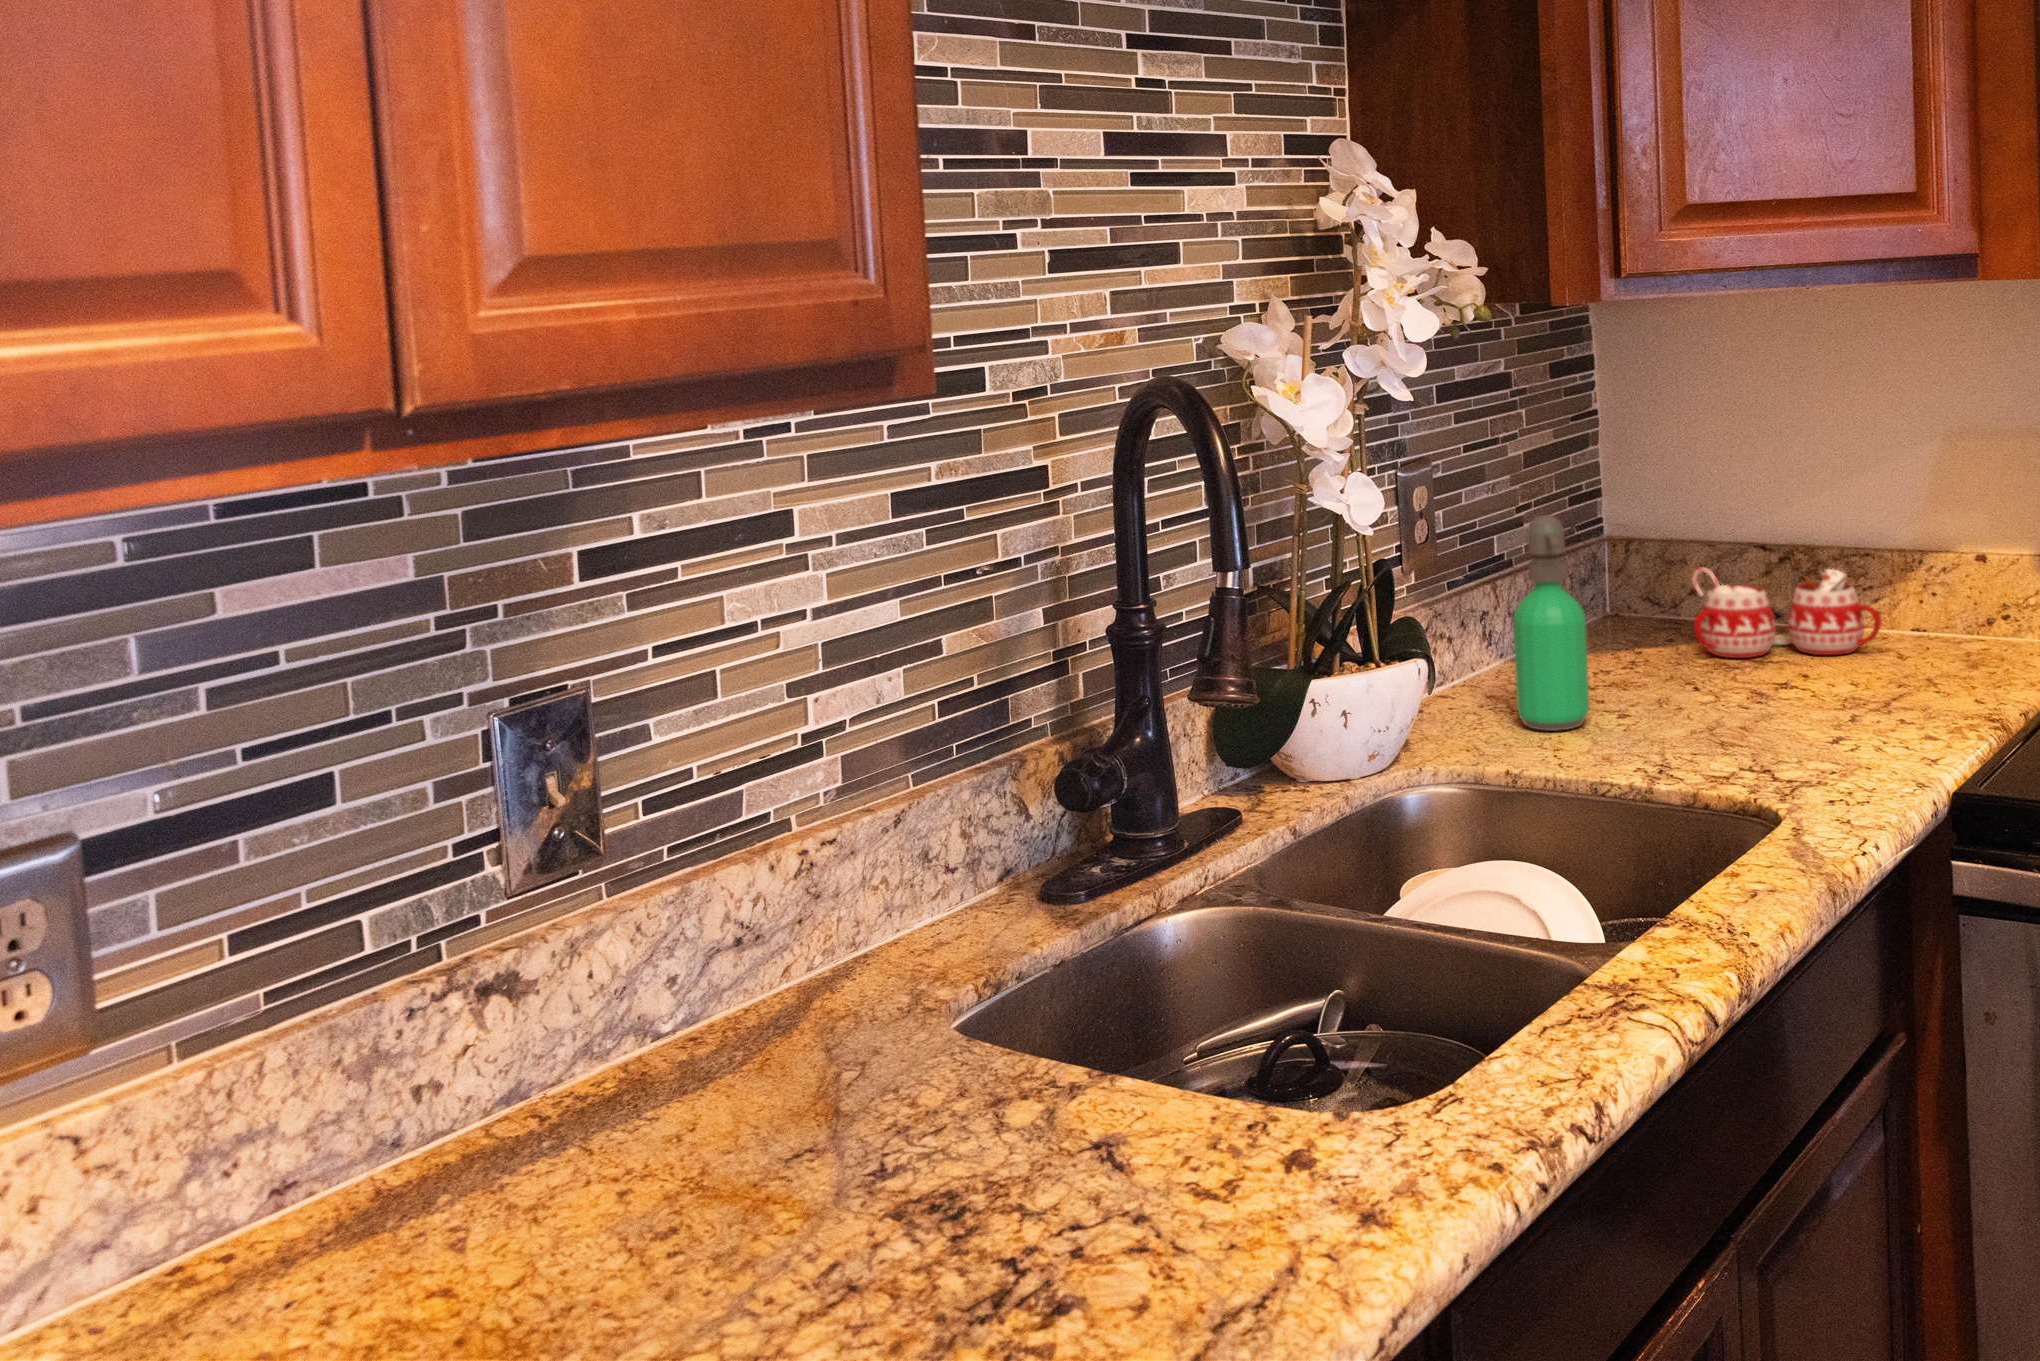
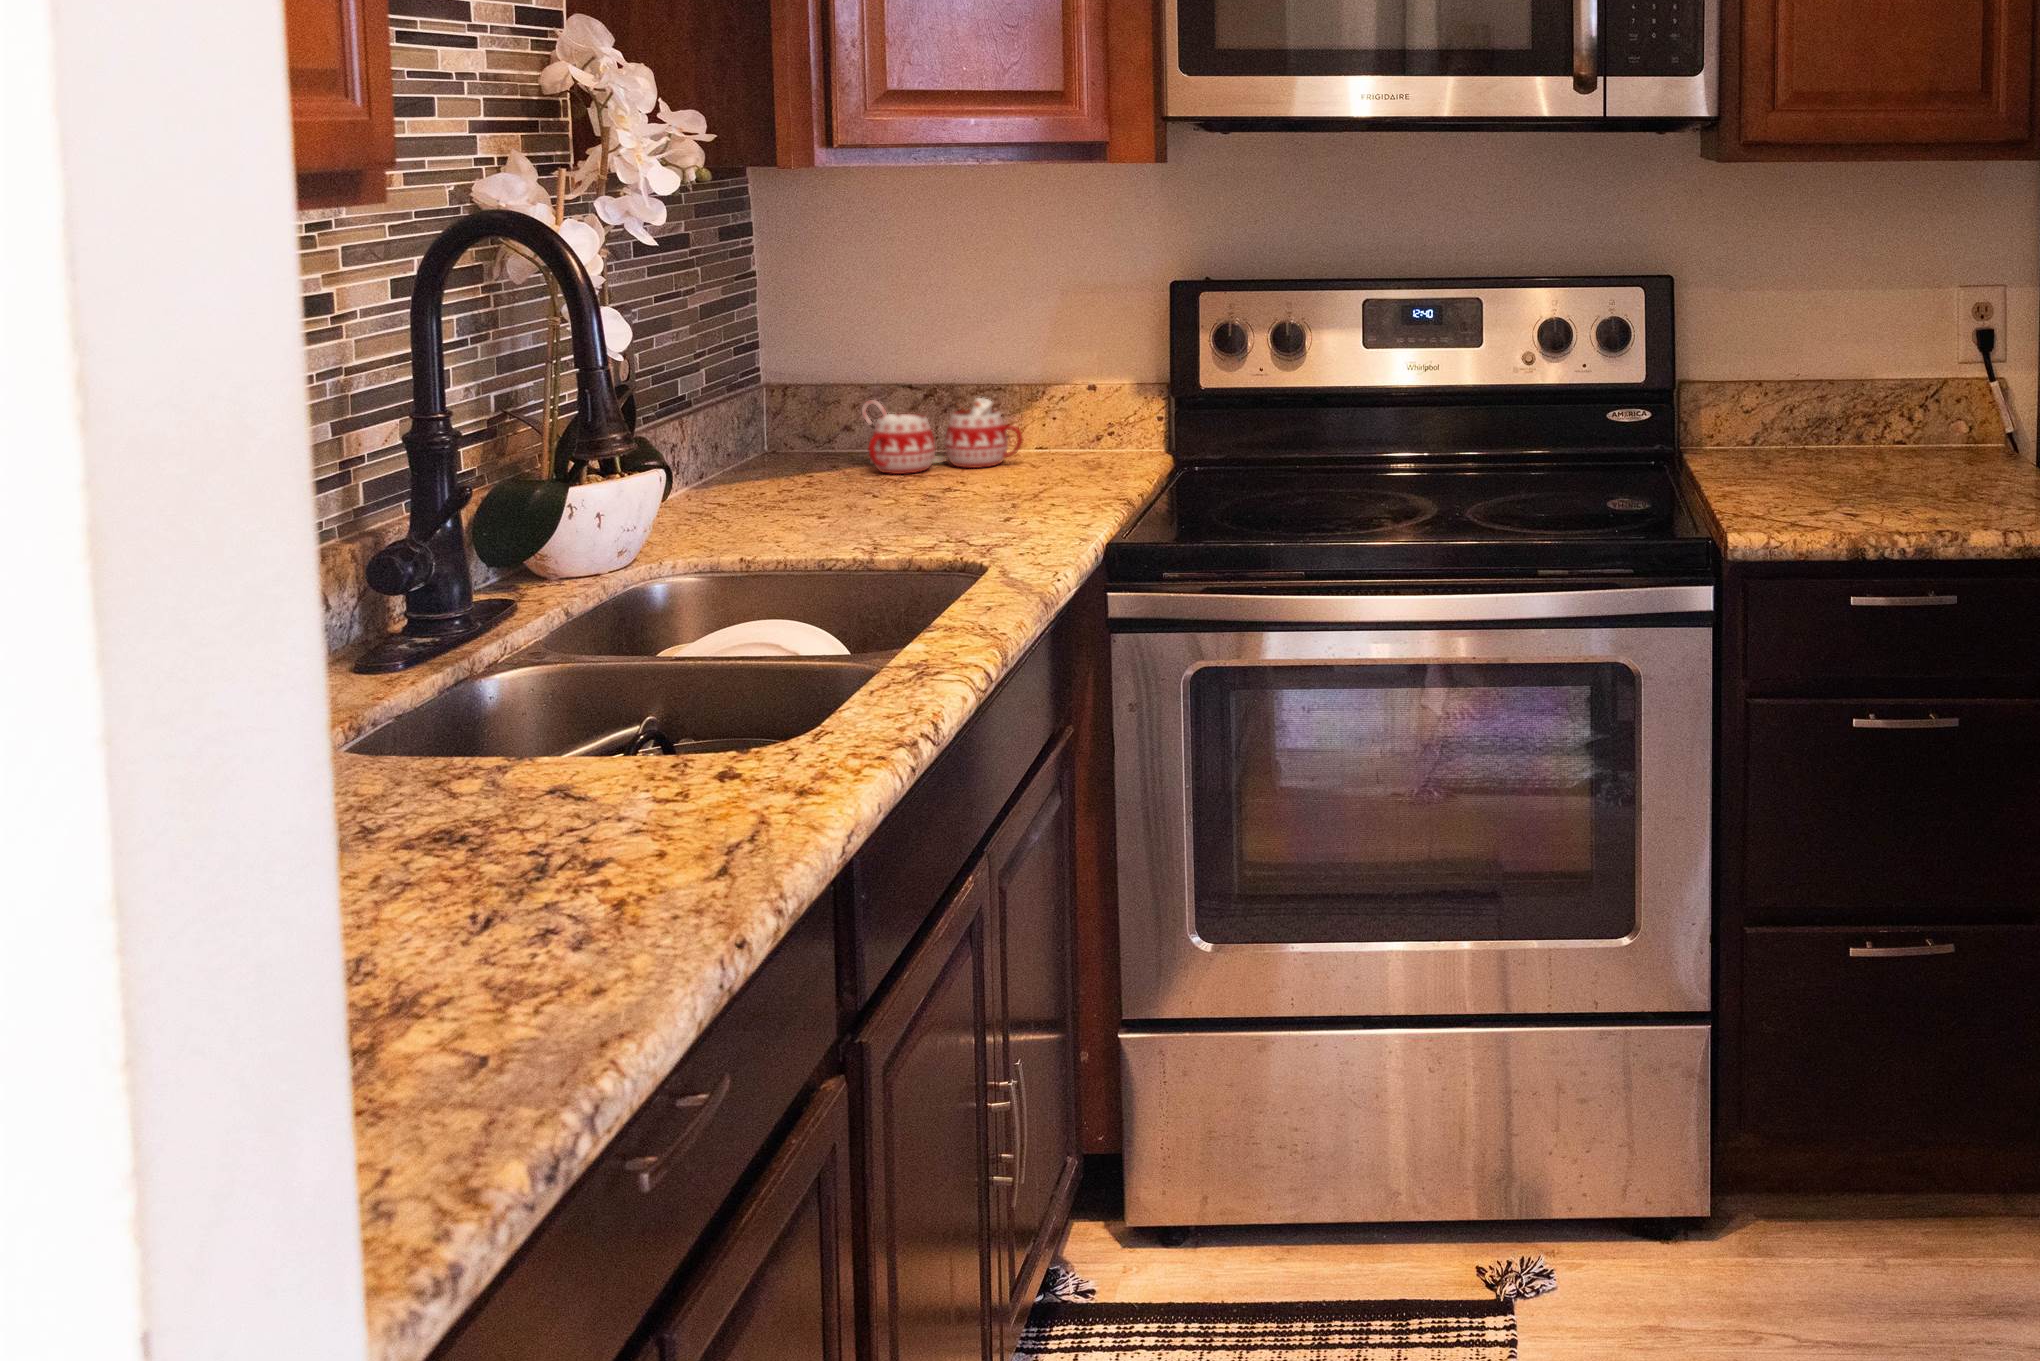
soap dispenser: present [1513,515,1589,731] -> none [732,349,800,531]

